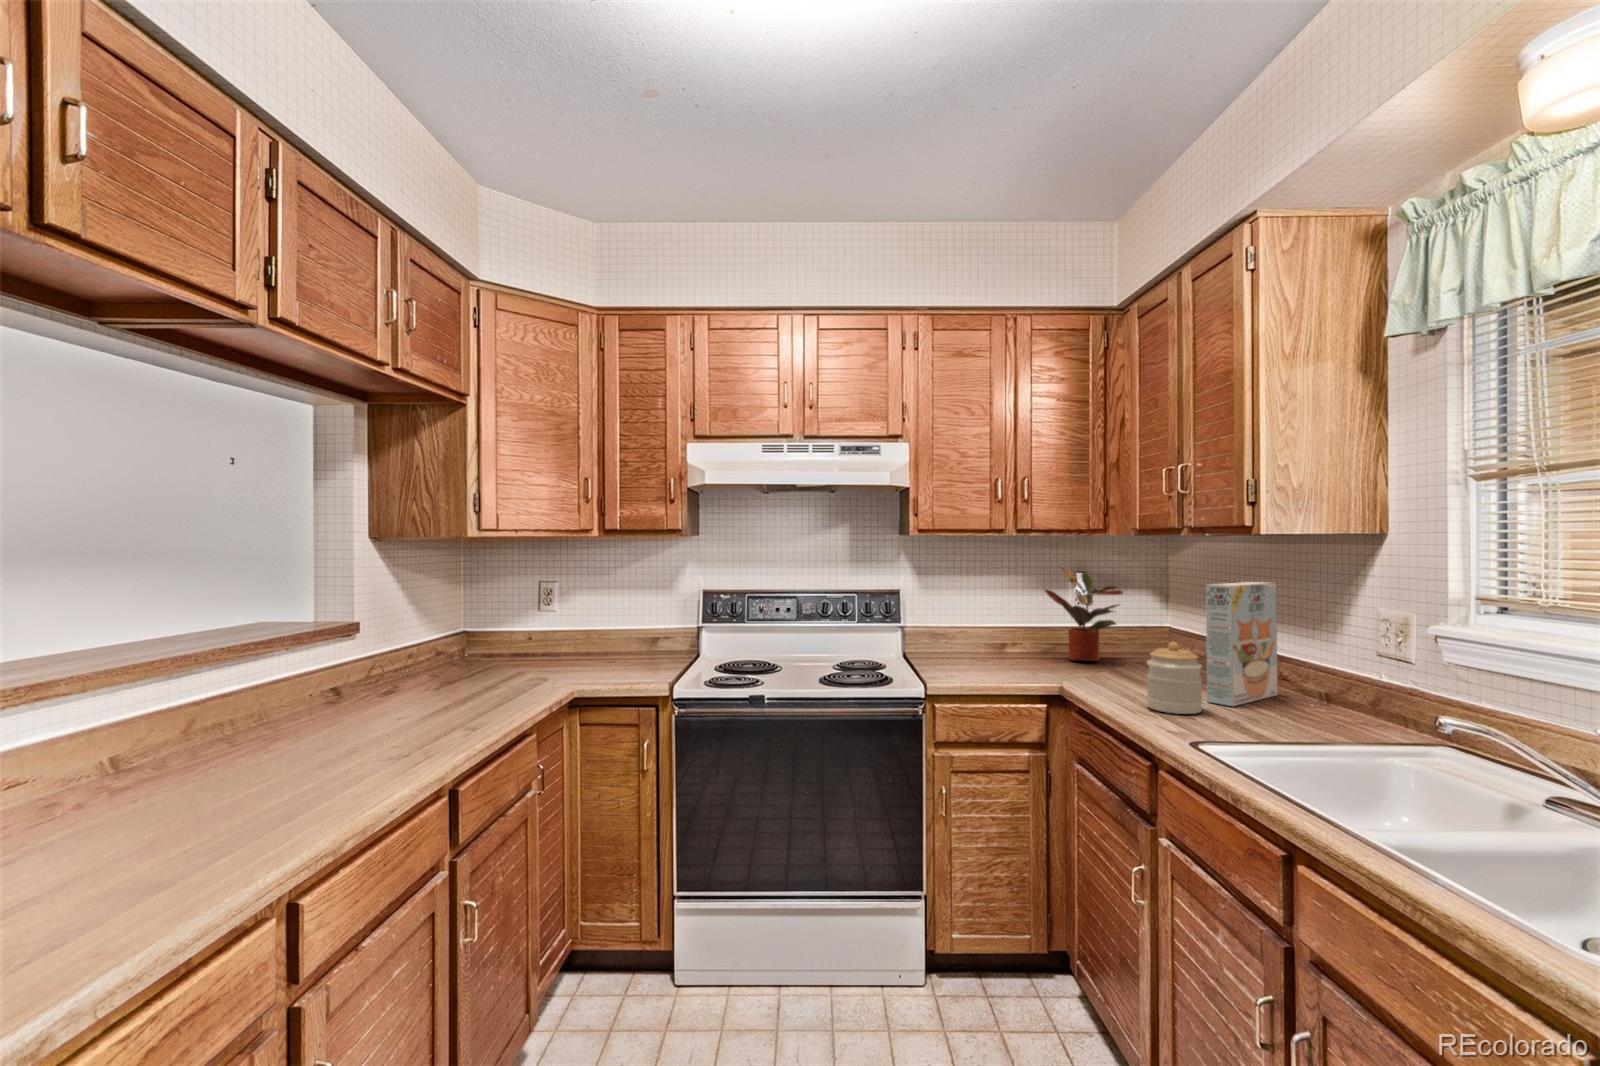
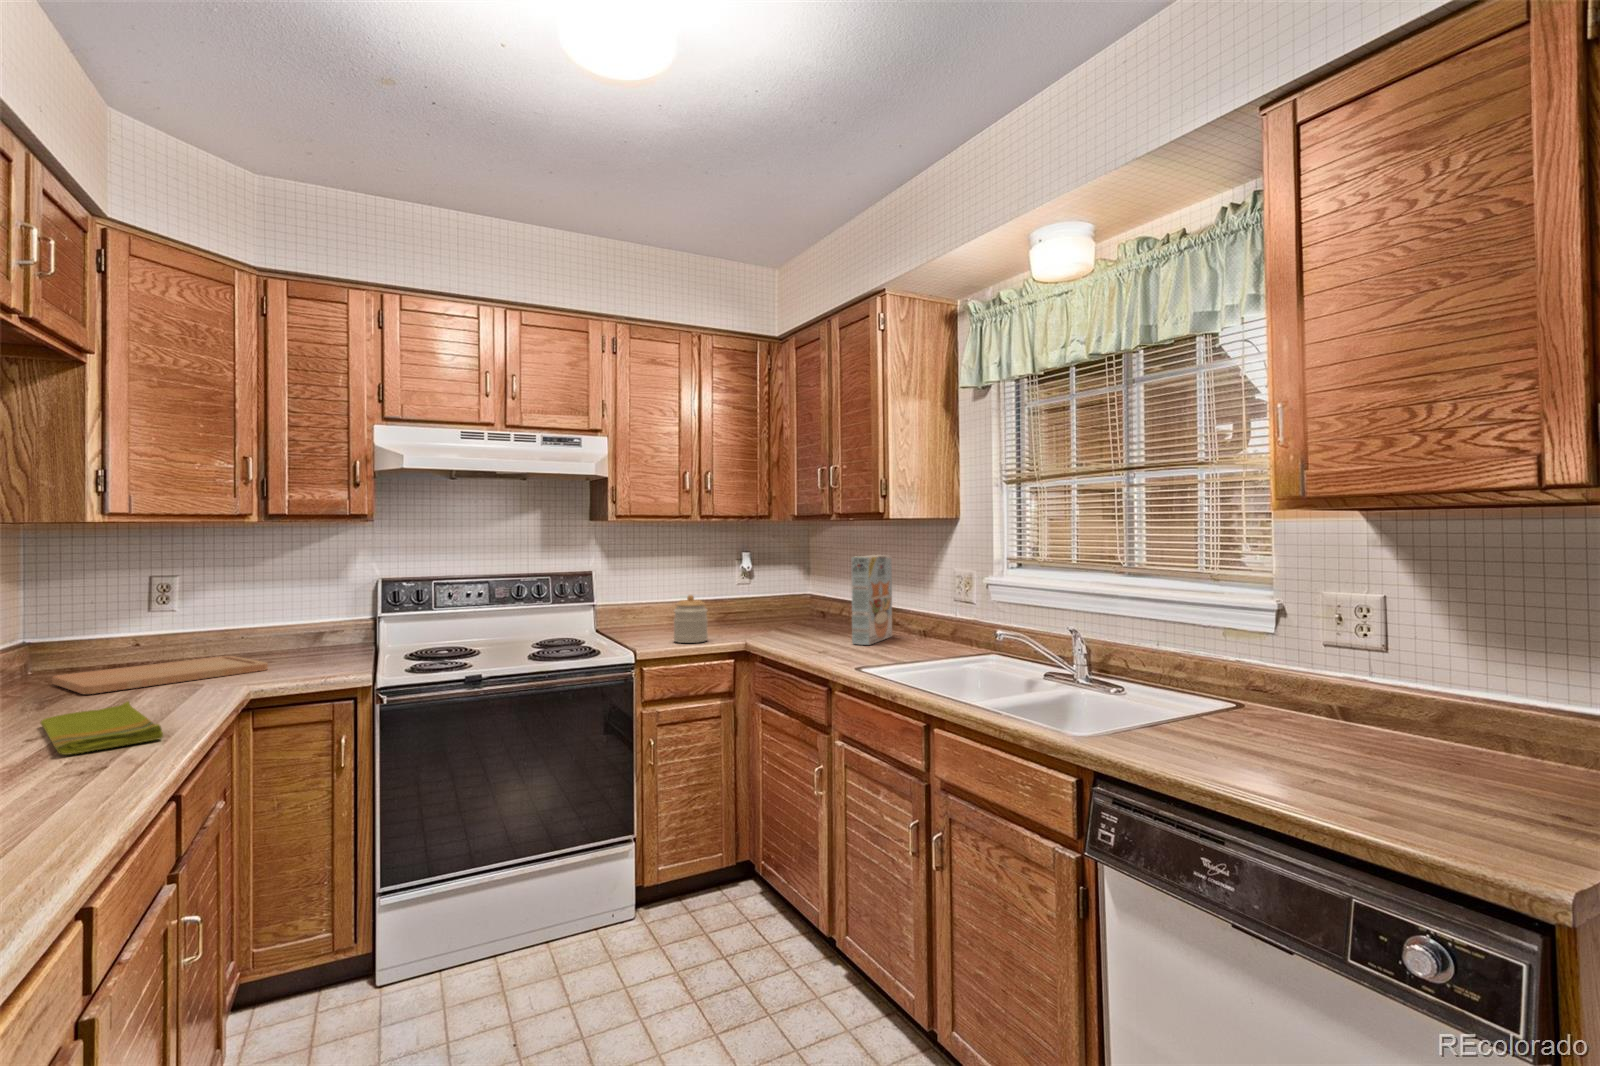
potted plant: present [1045,567,1123,661] -> none [722,547,784,627]
jar: present [1147,642,1202,714] -> present [674,595,708,643]
cutting board: none [472,652,606,679] -> present [52,656,268,694]
dish towel: none [393,692,480,740] -> present [40,701,163,755]

